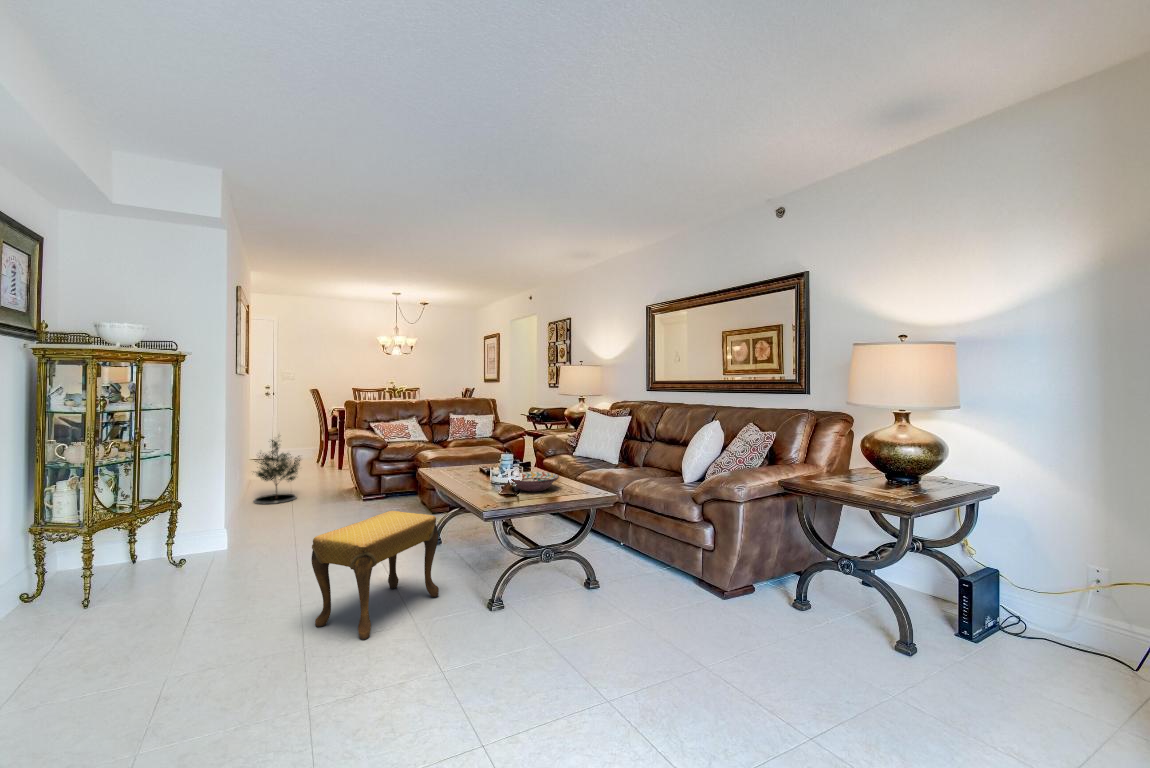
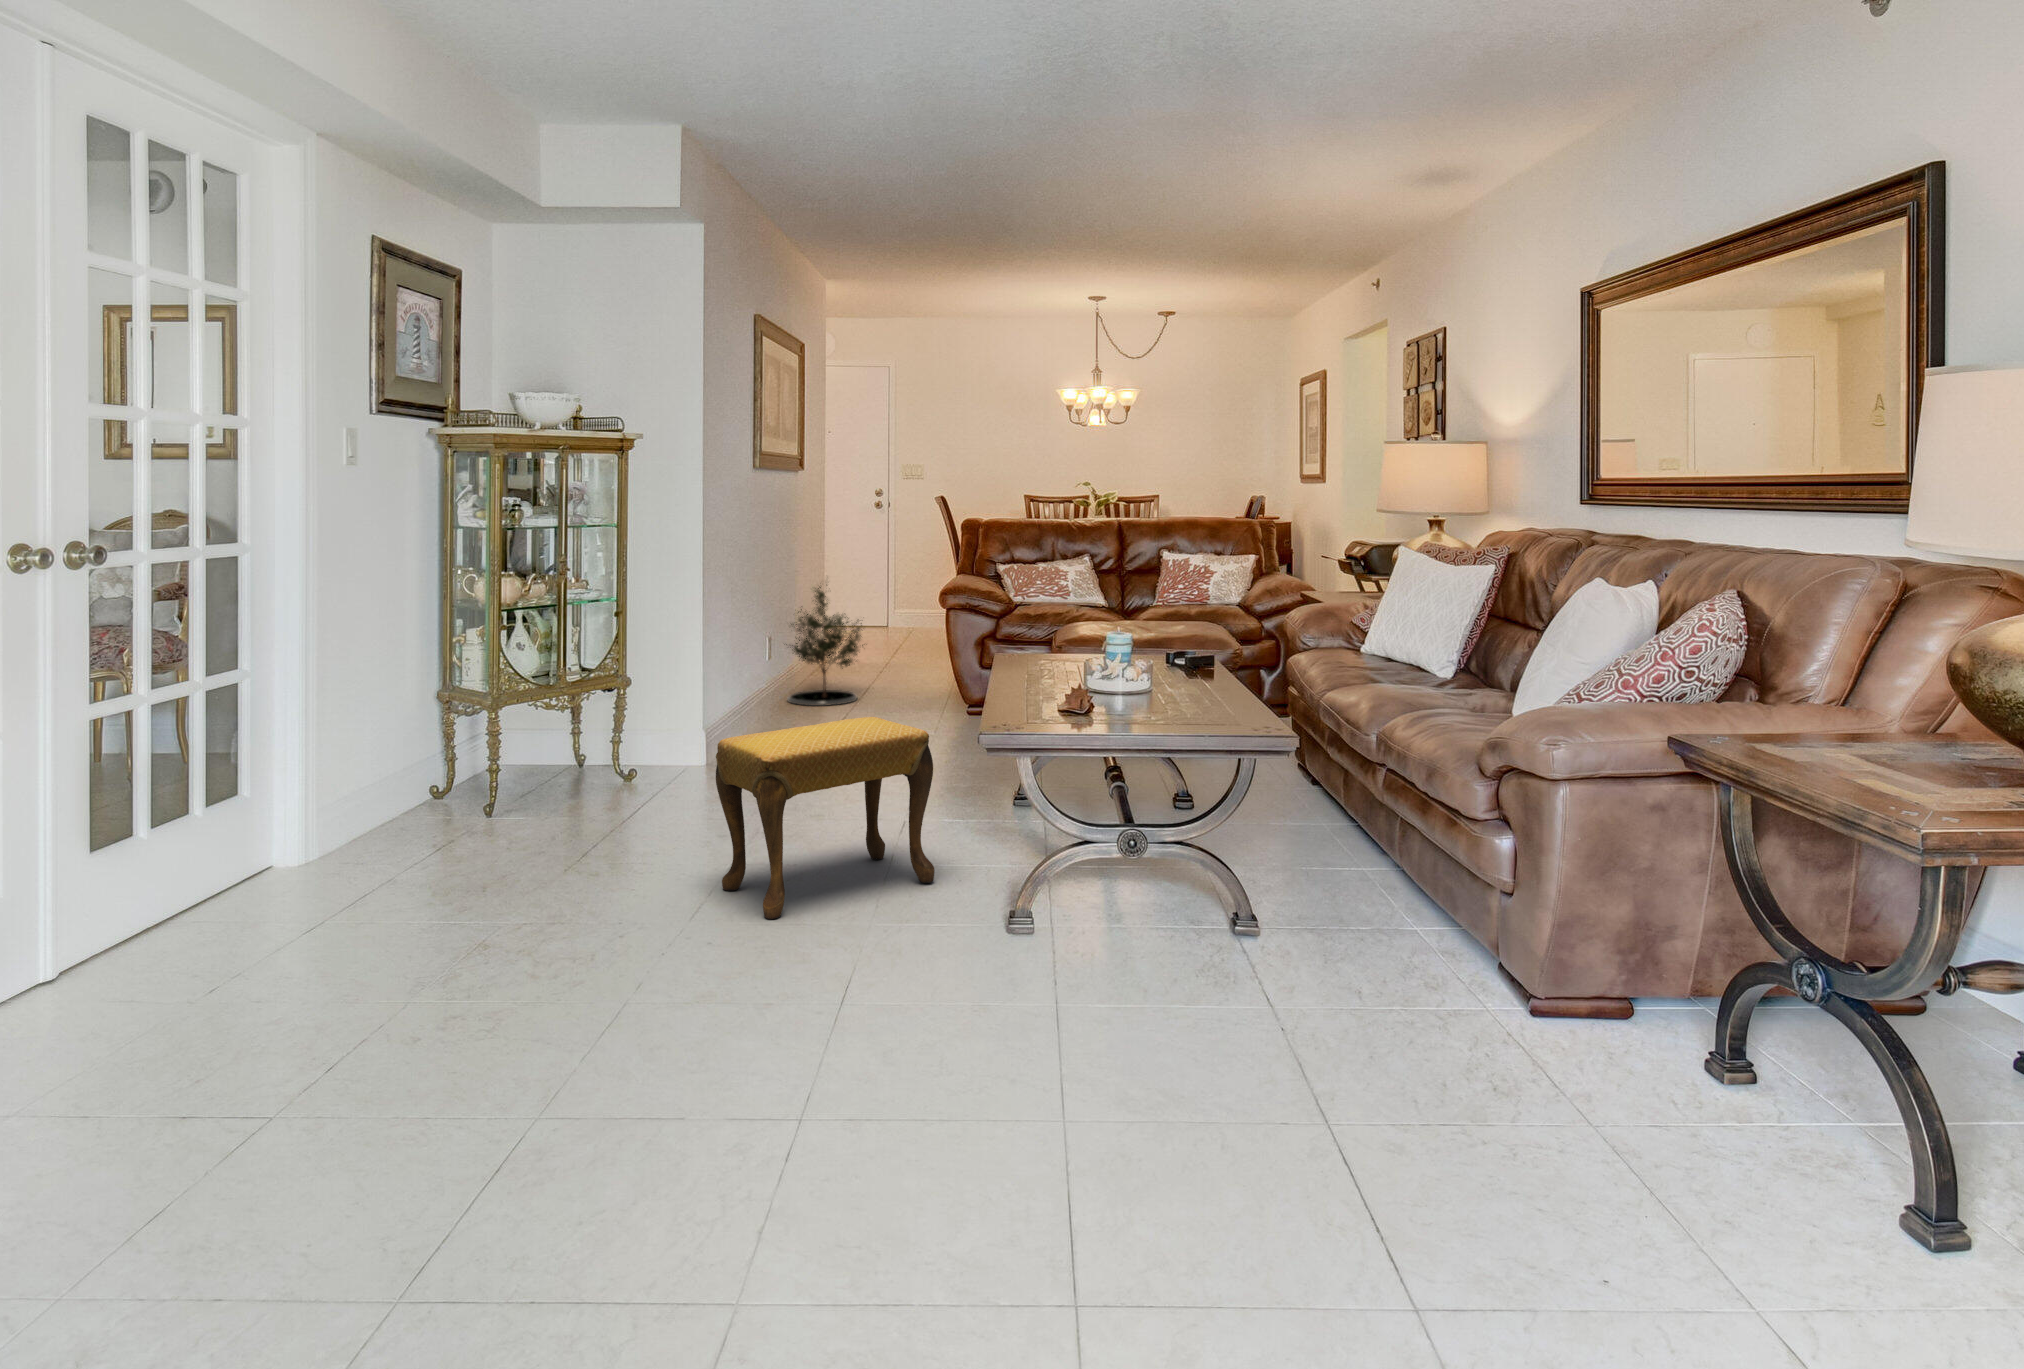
decorative bowl: present [511,472,559,492] -> none [1083,668,1189,707]

